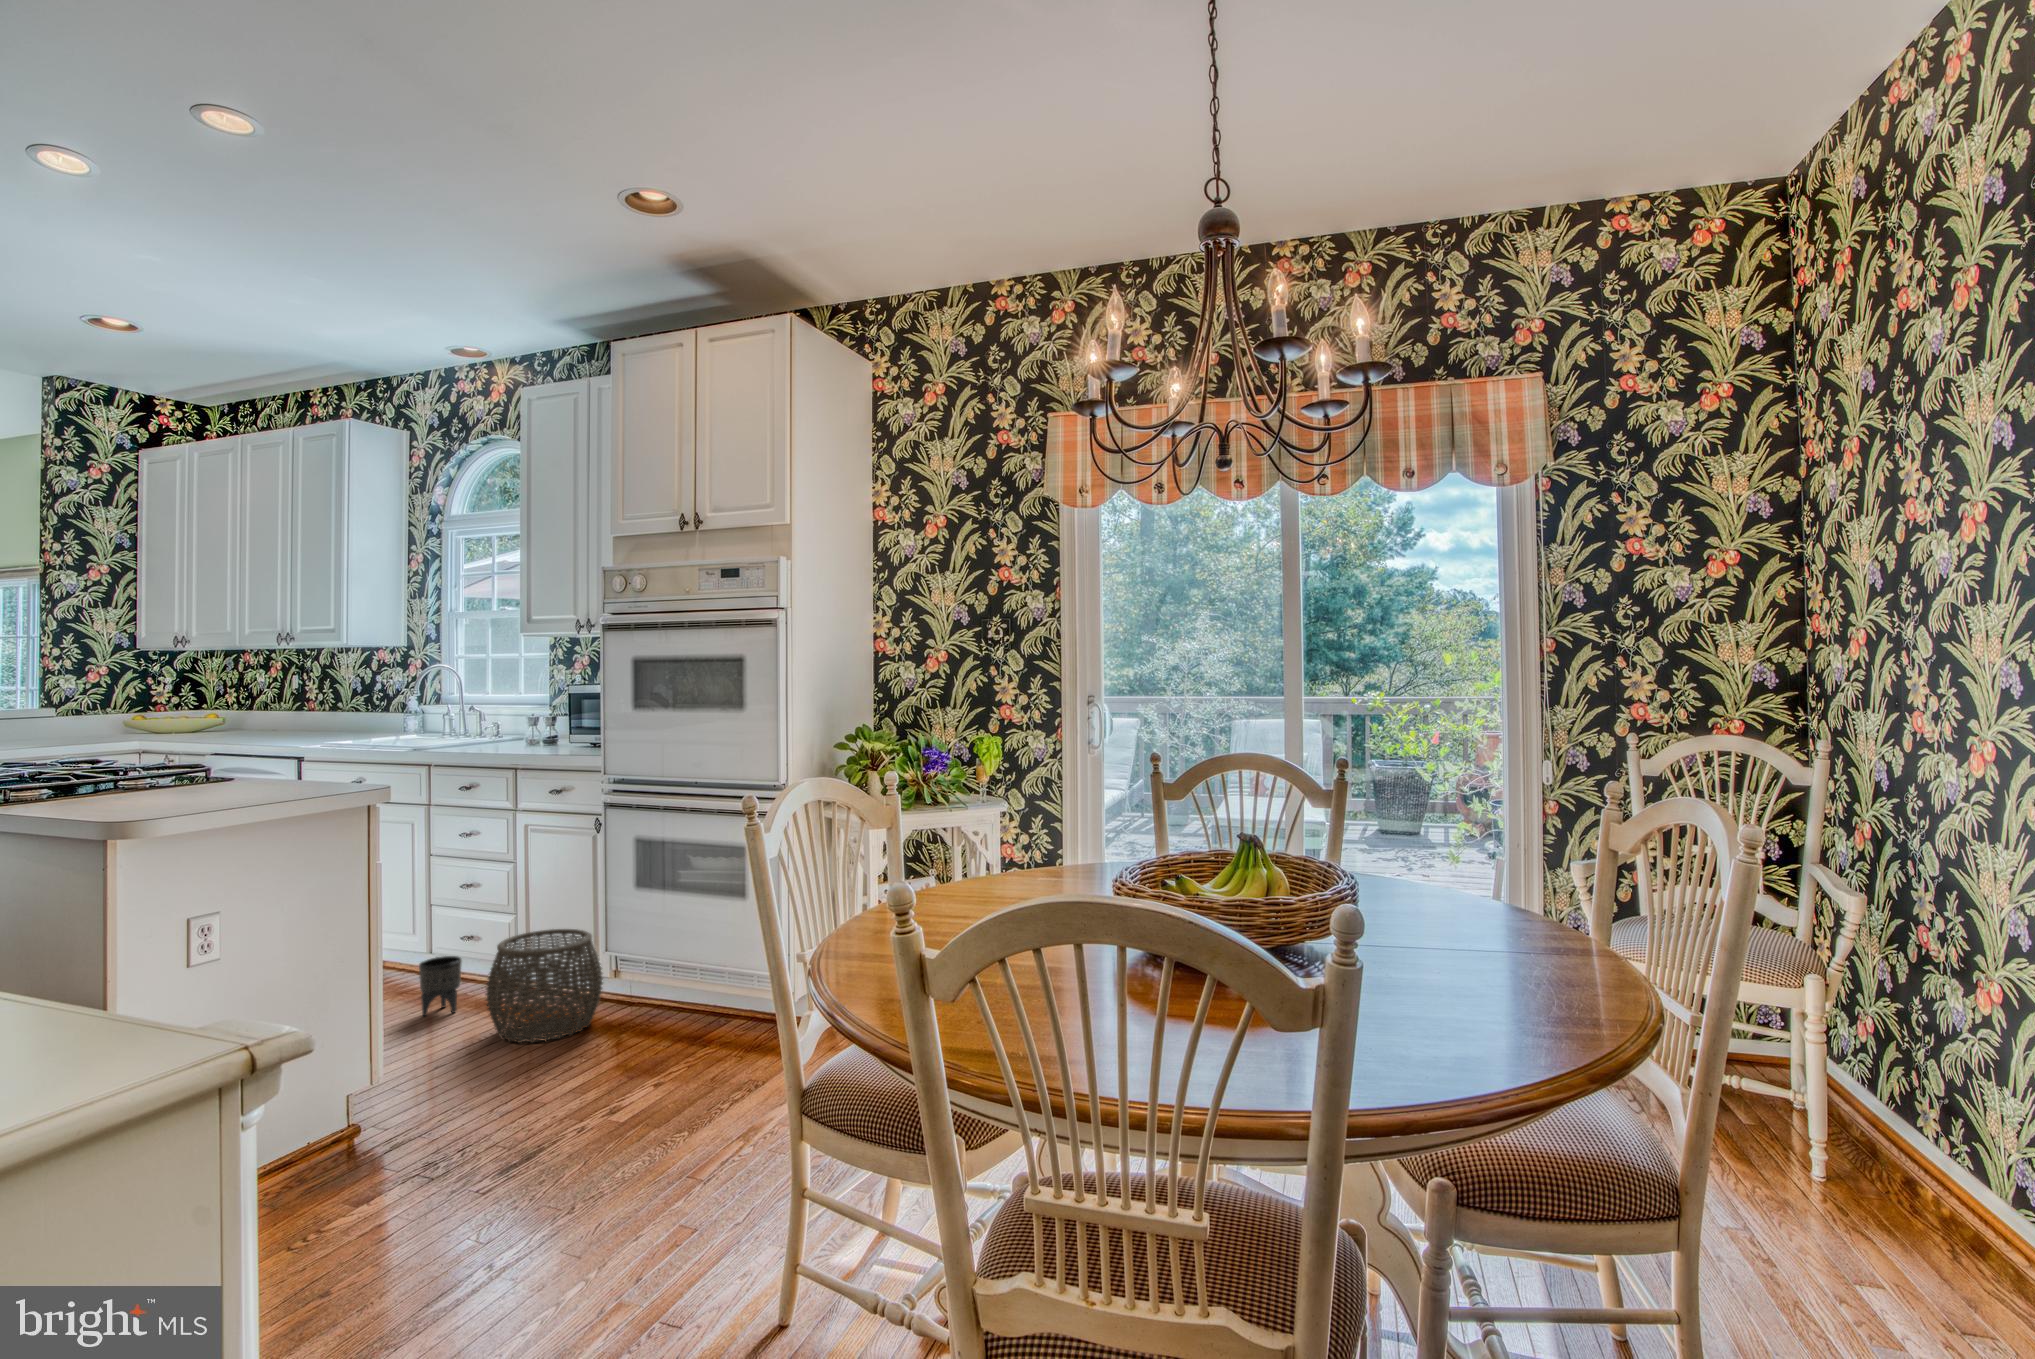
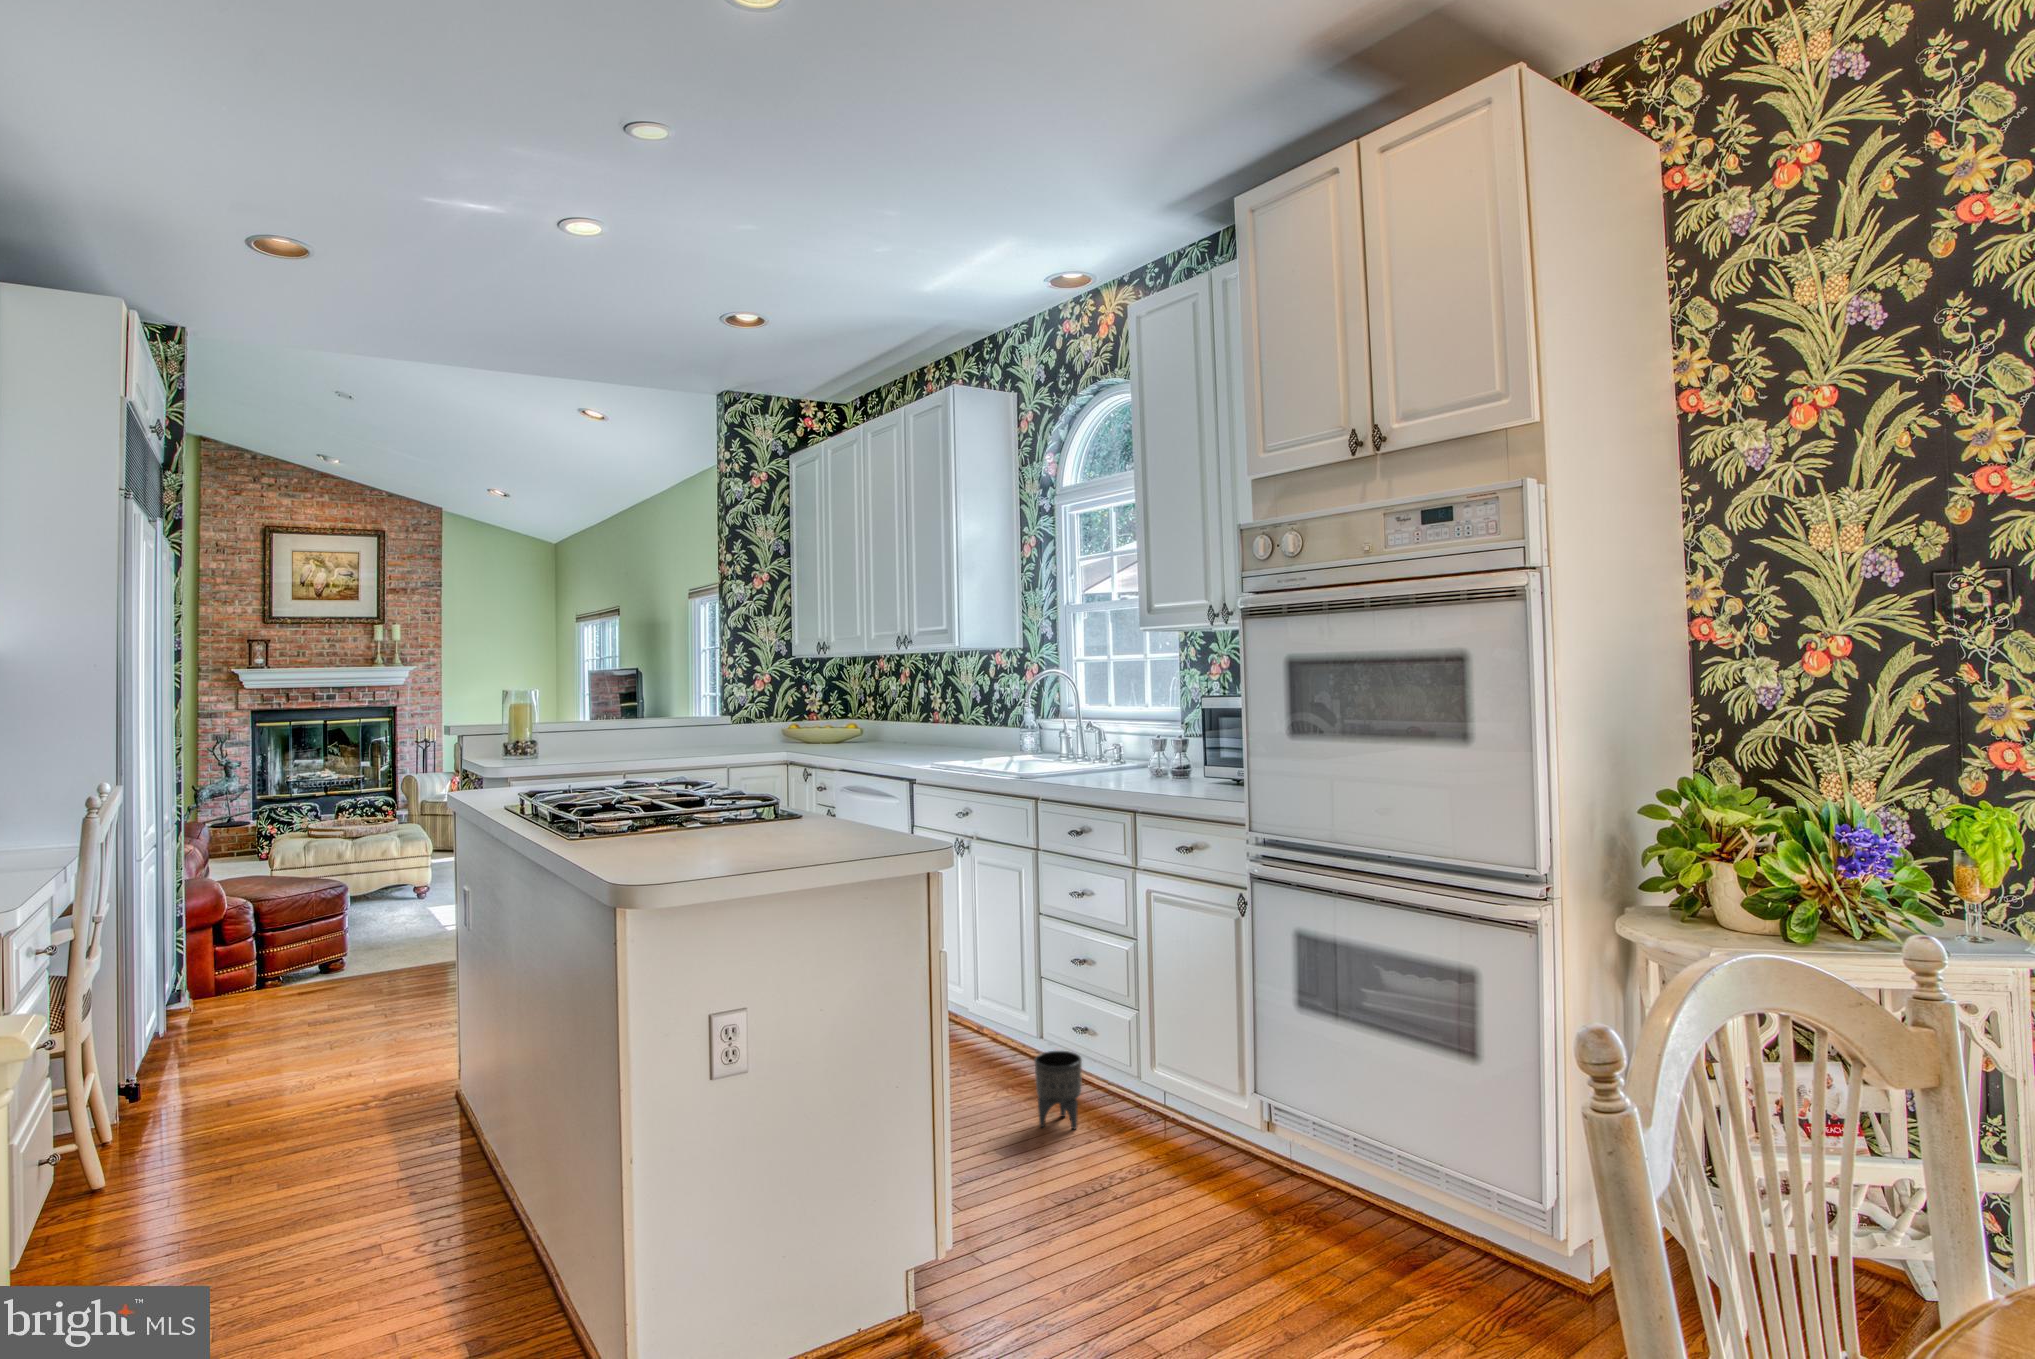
woven basket: present [486,929,603,1043] -> none [1109,1044,1261,1217]

